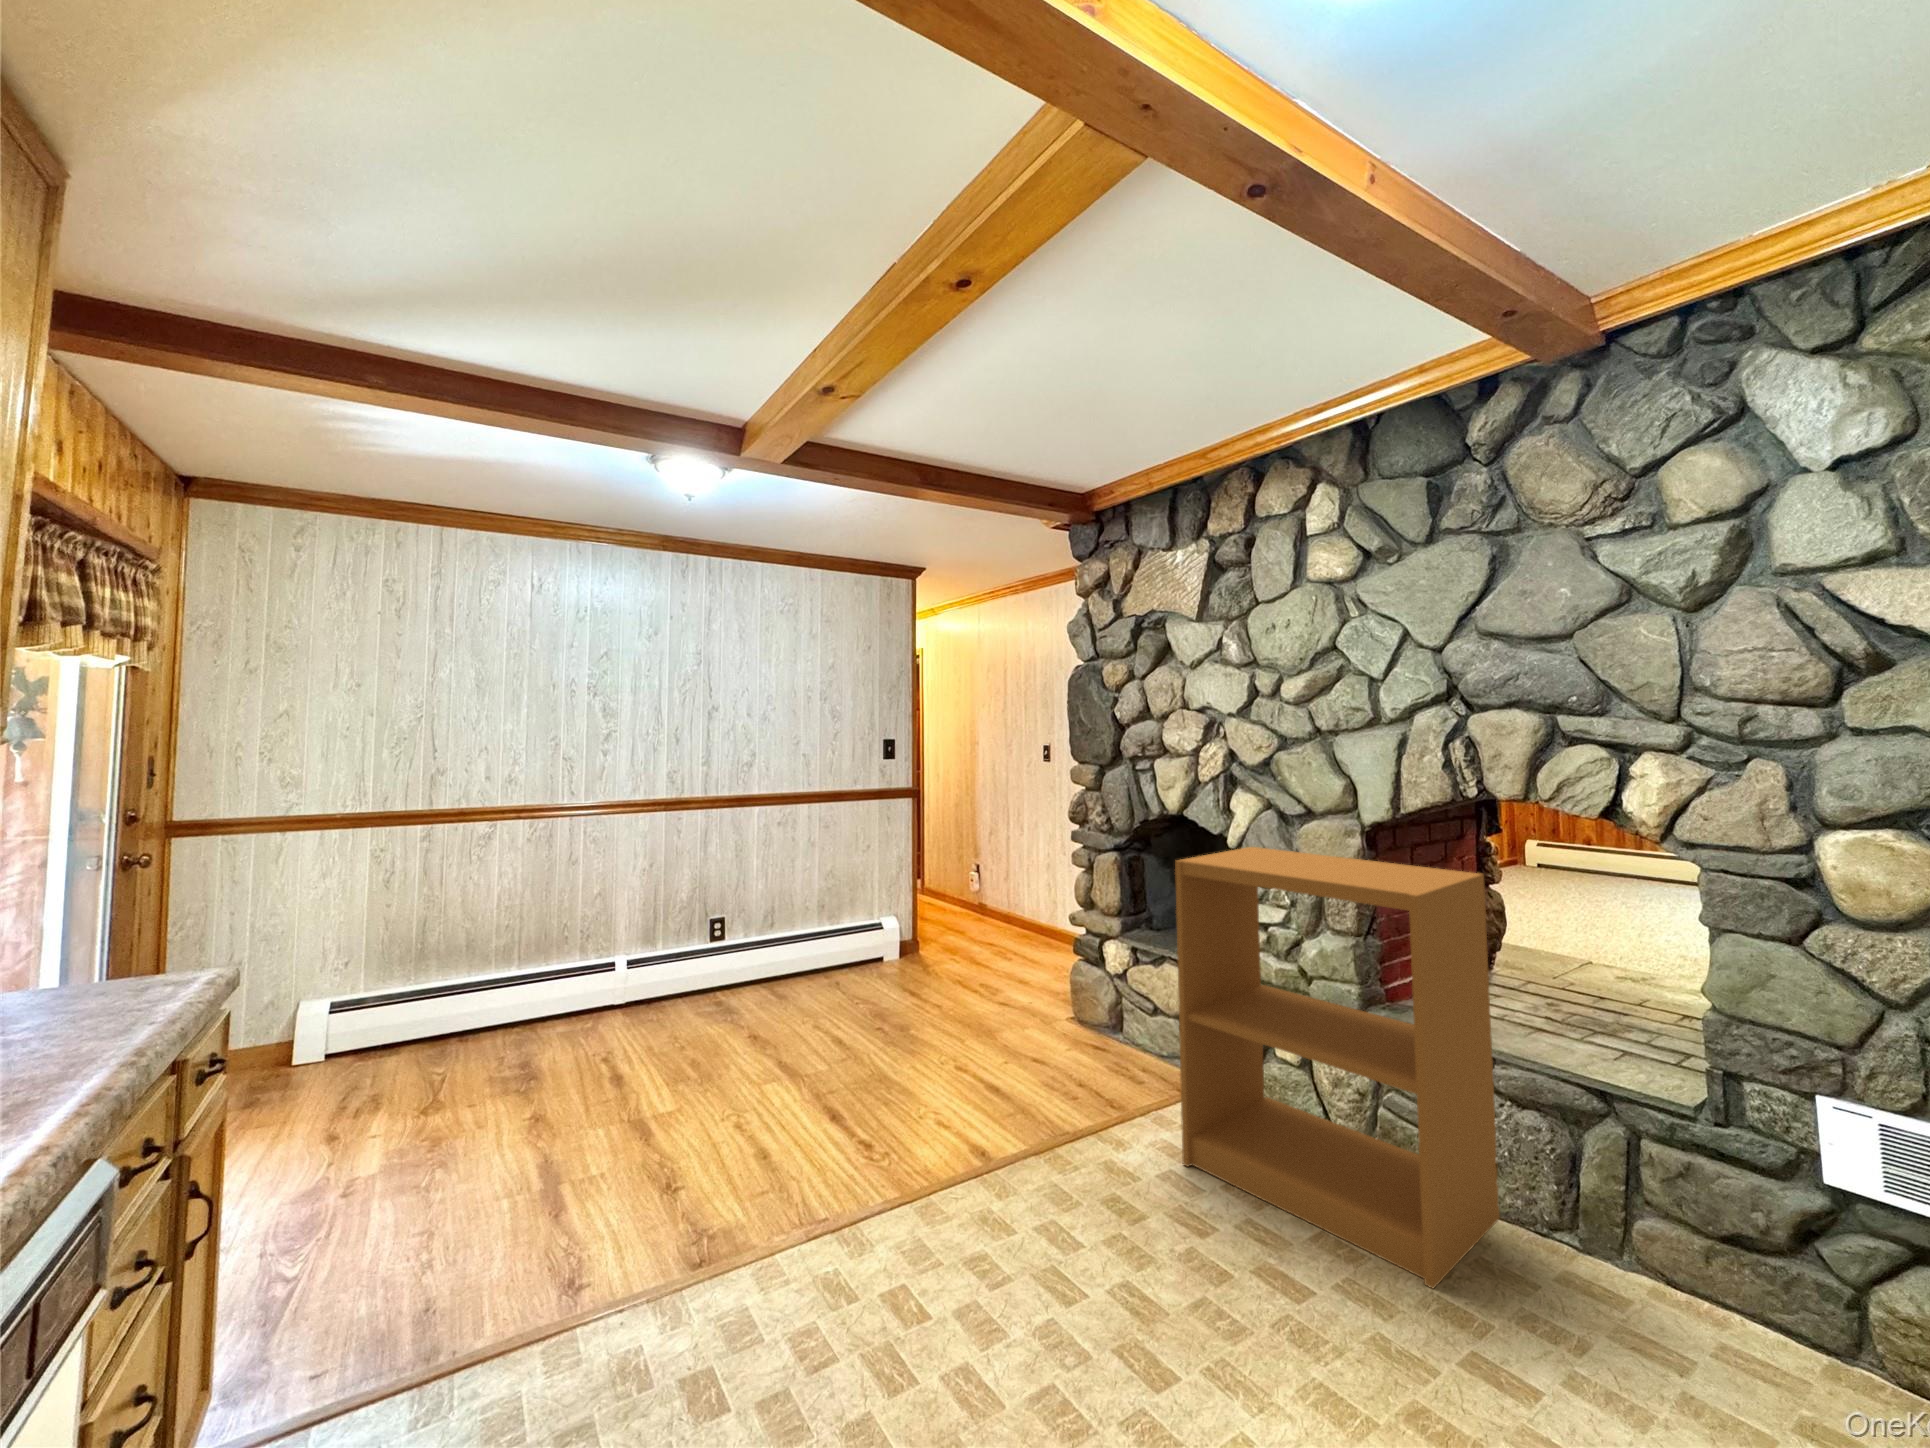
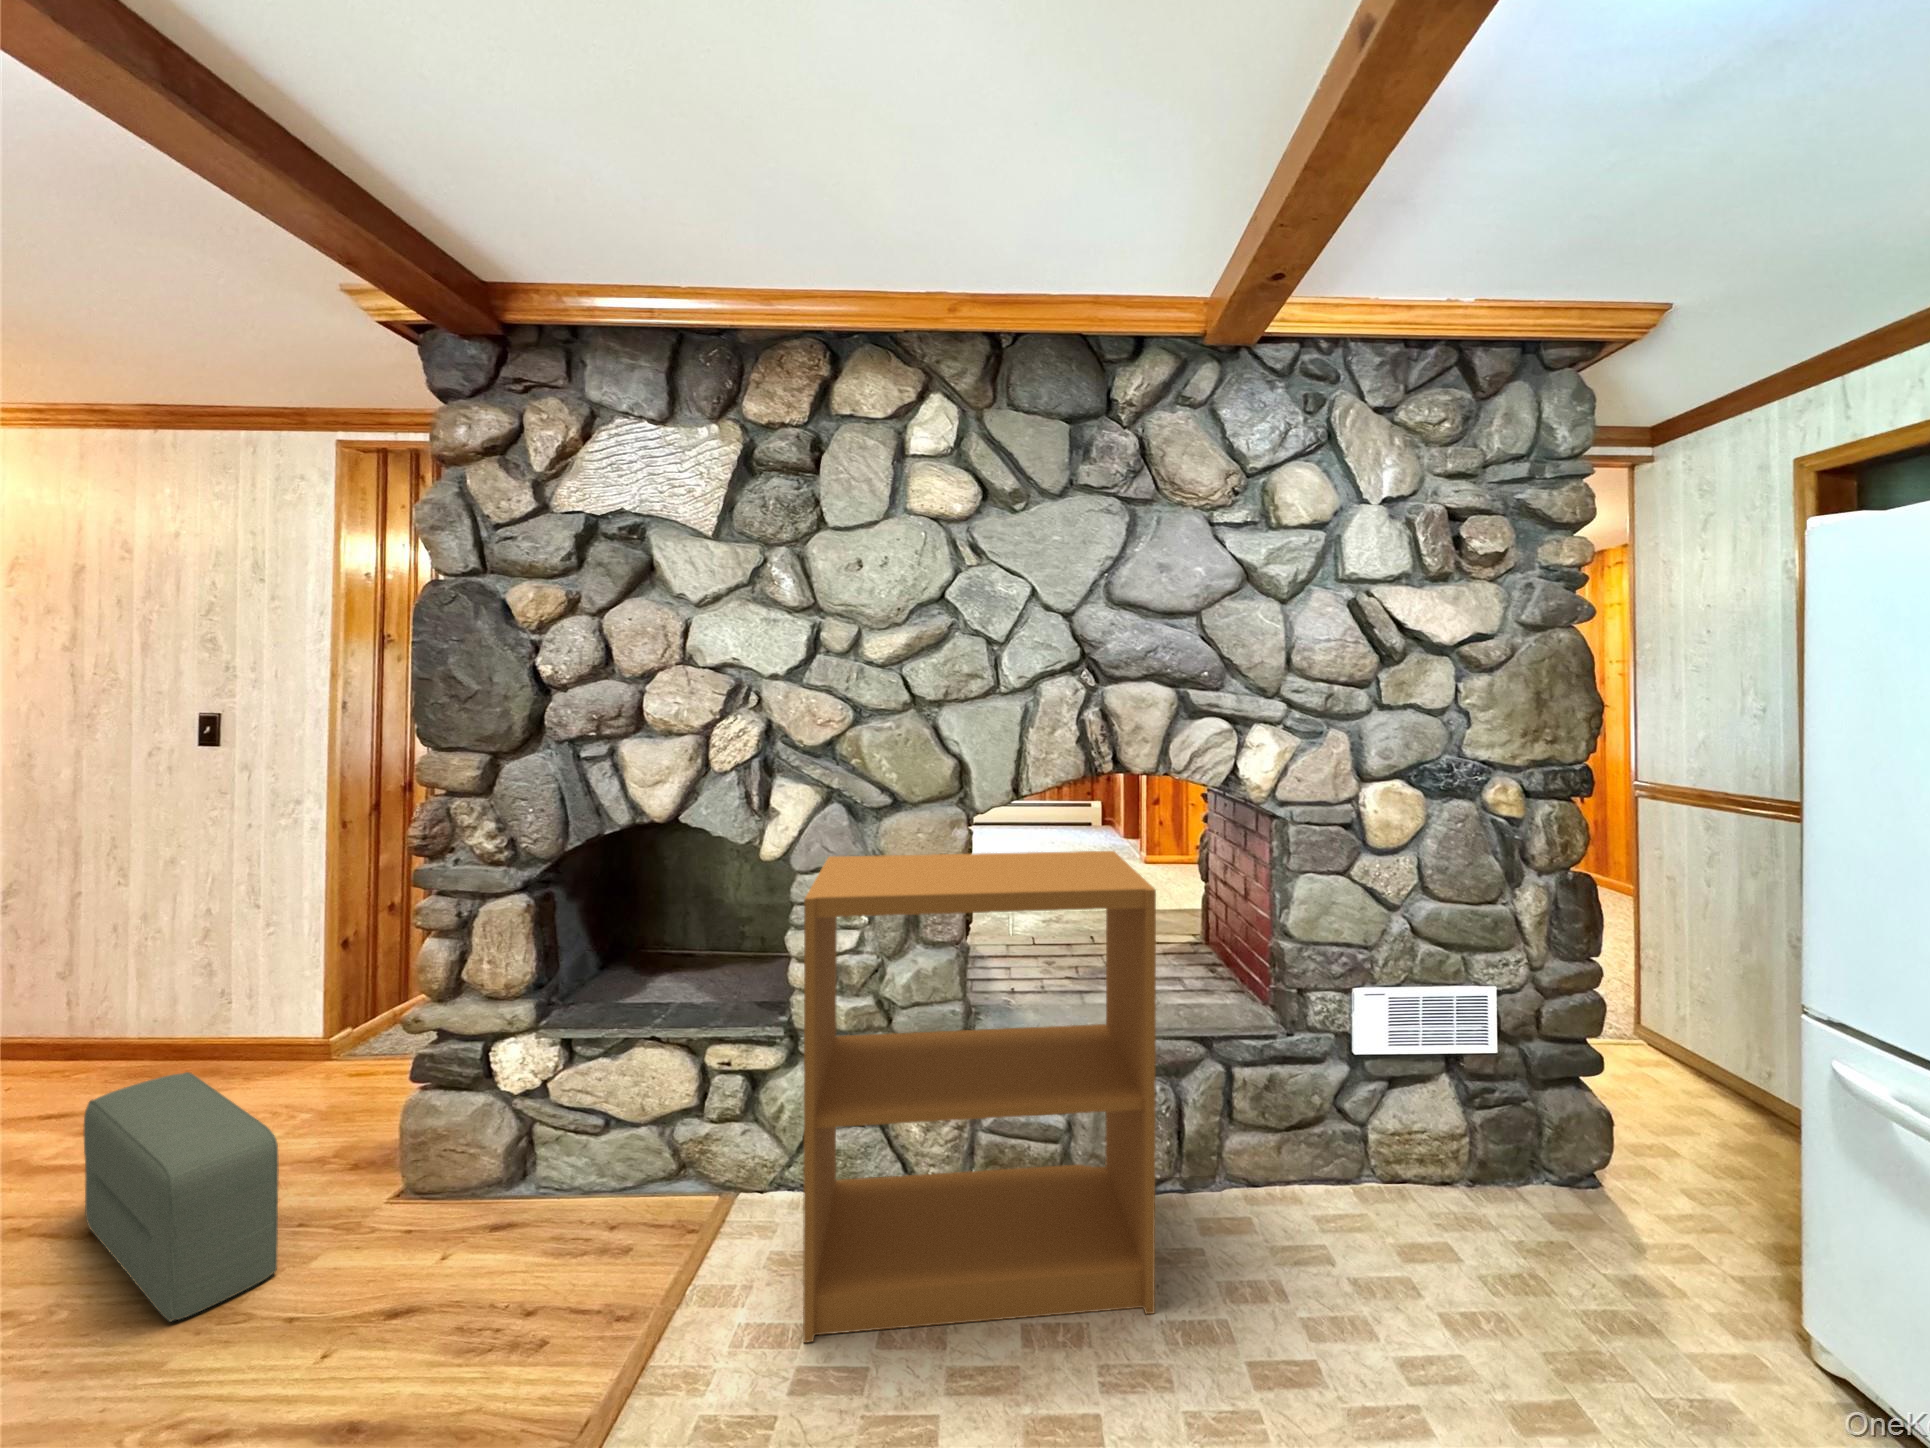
pouf: none [967,923,1011,1030] -> present [84,1072,279,1322]

